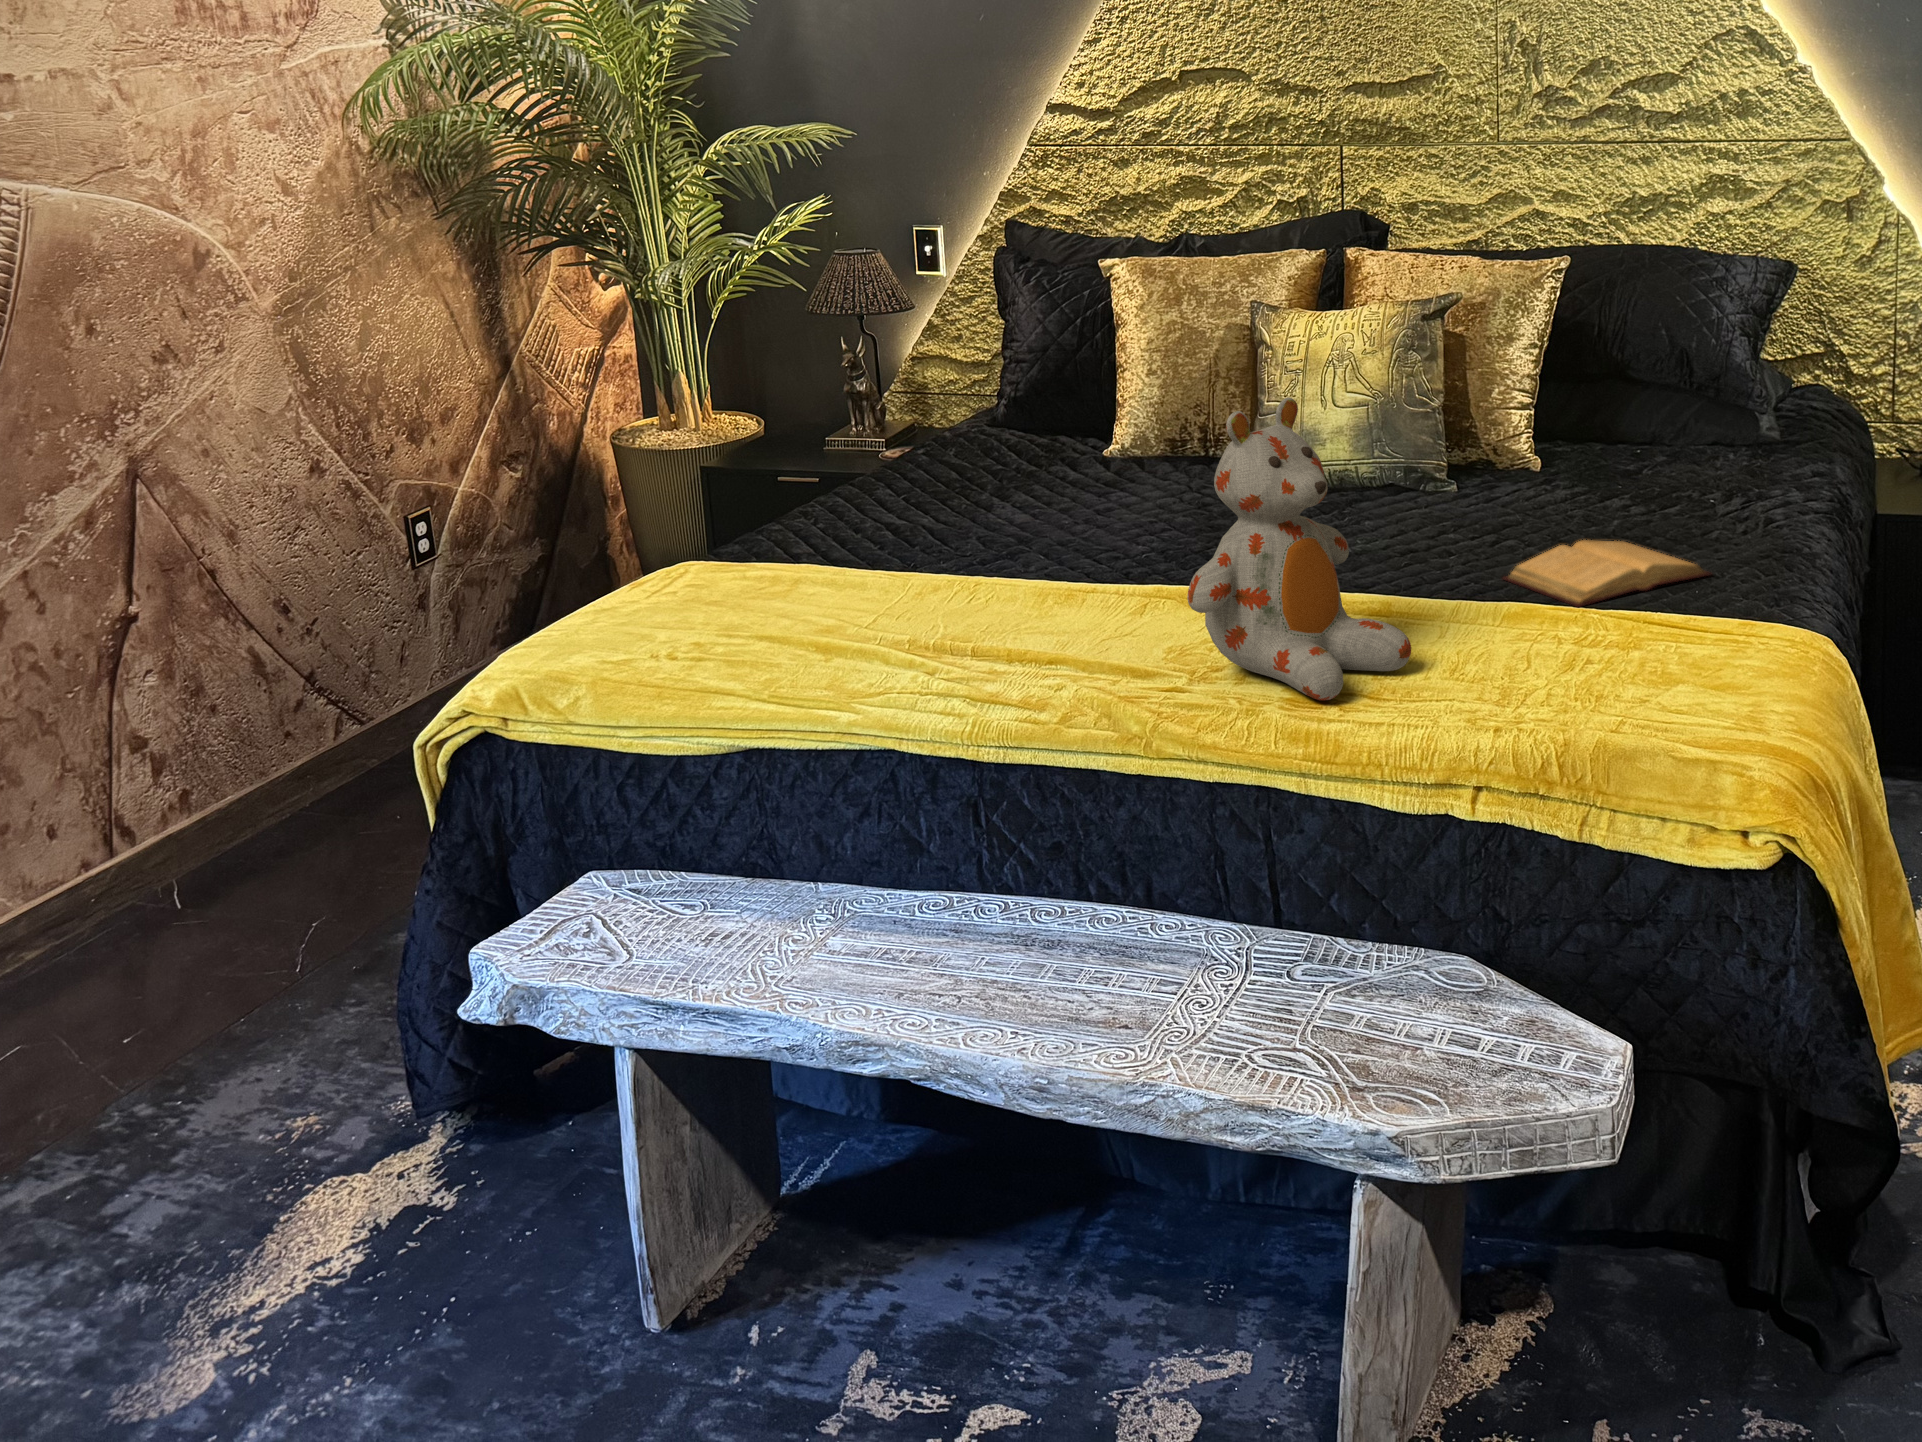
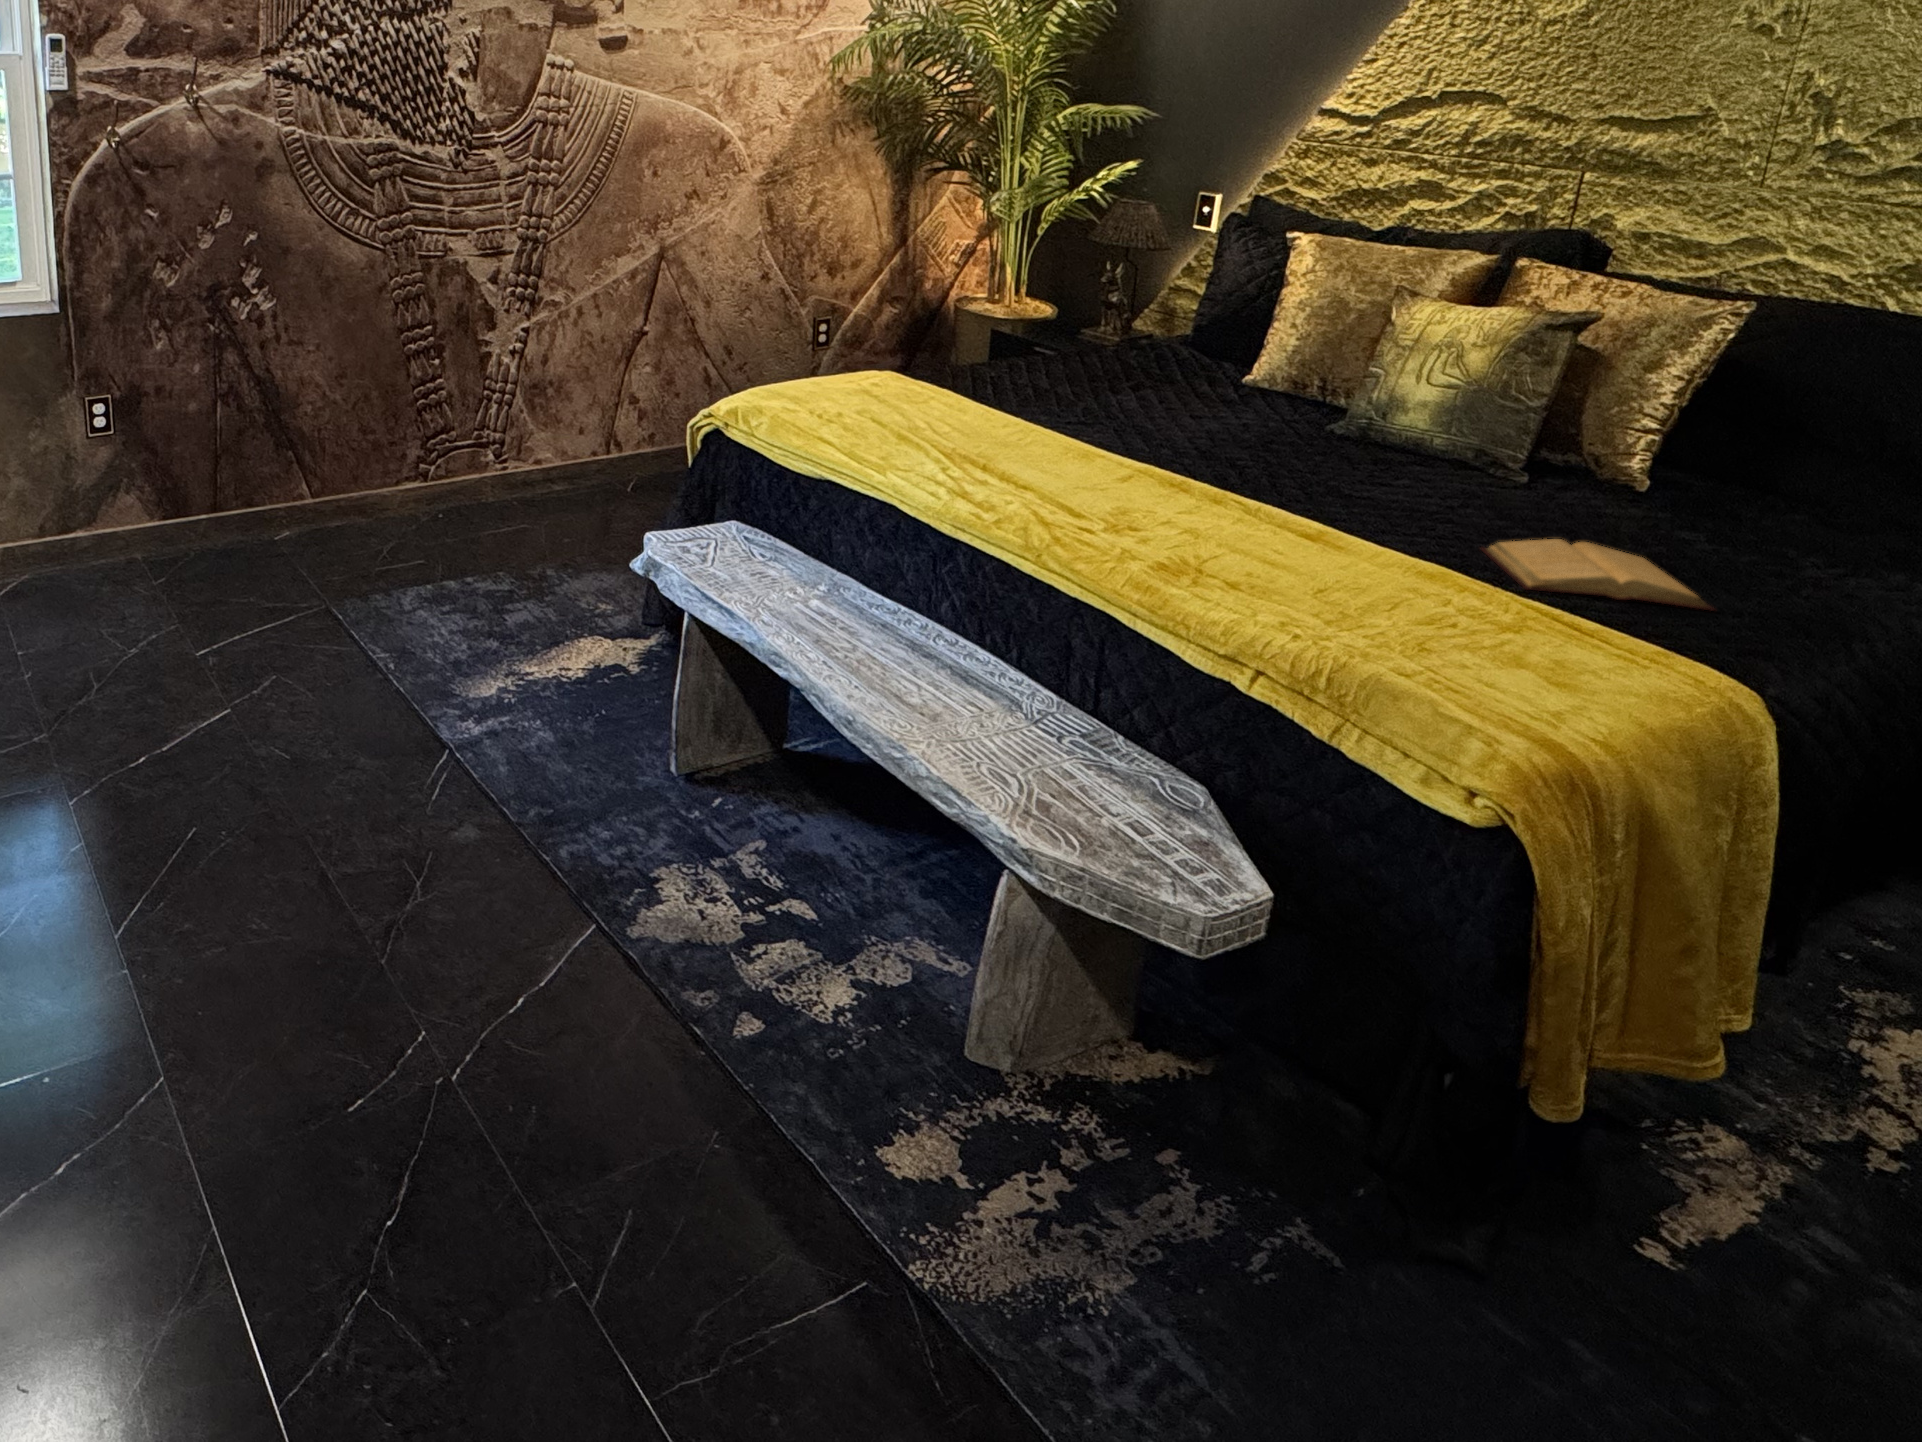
stuffed bear: present [1187,397,1411,700] -> none [1119,343,1303,574]

